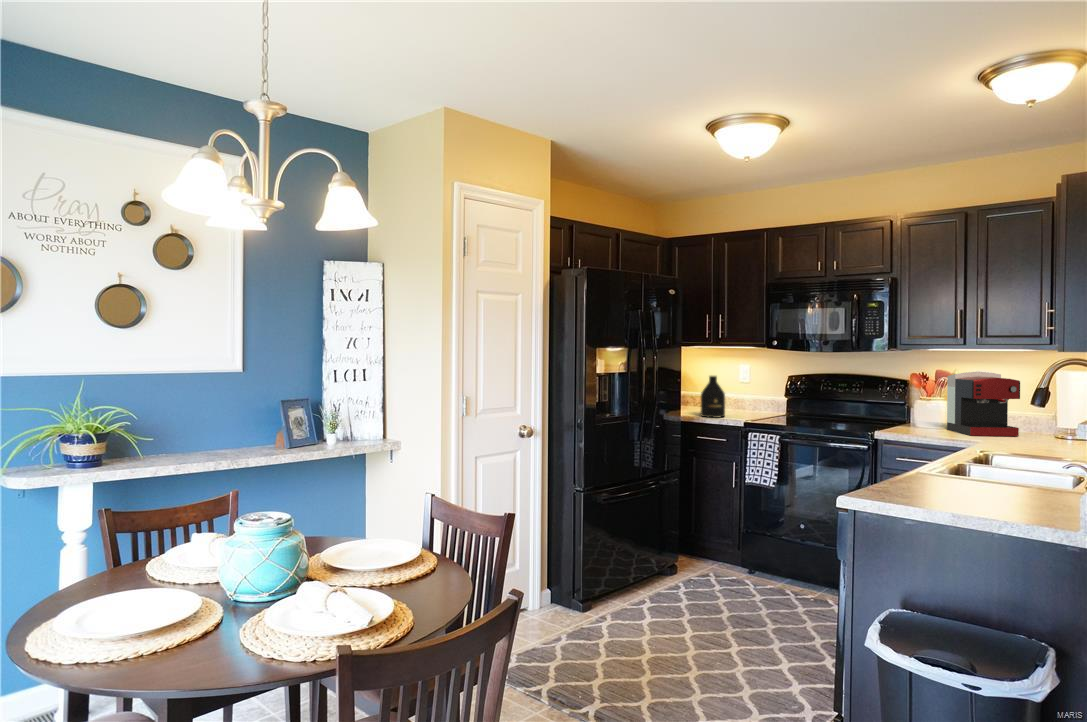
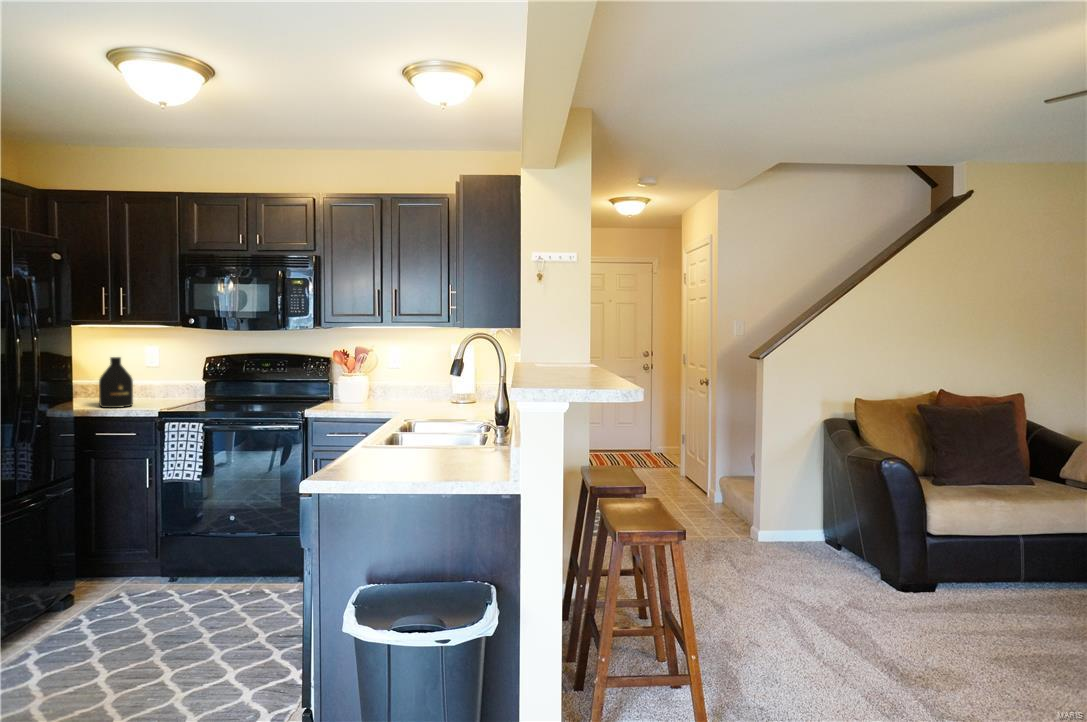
coffee maker: present [947,372,1020,436] -> none [366,348,422,406]

